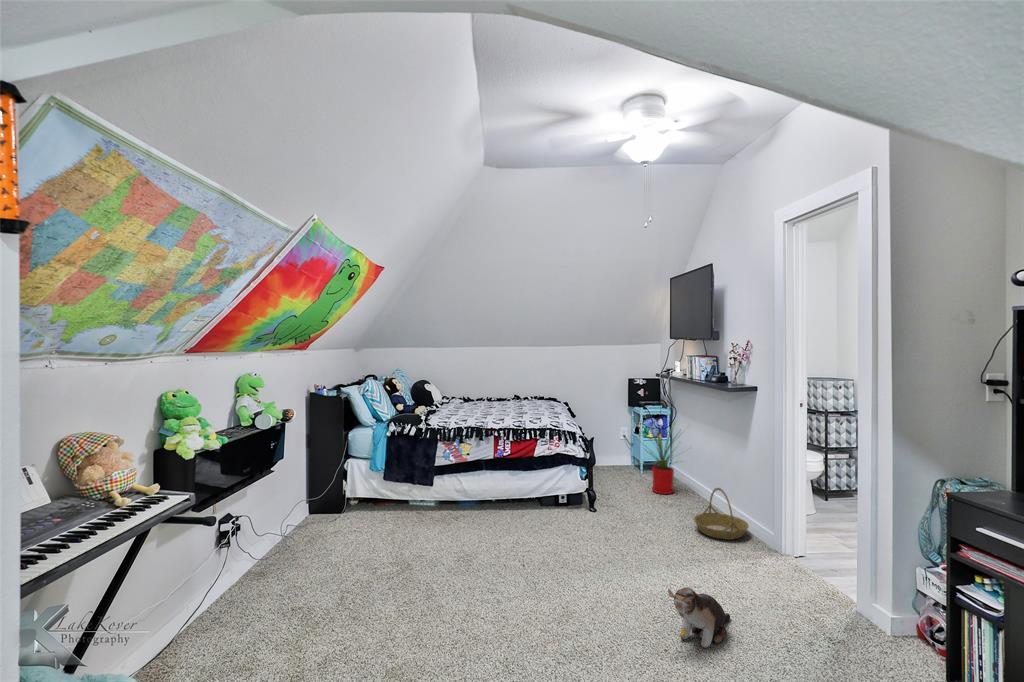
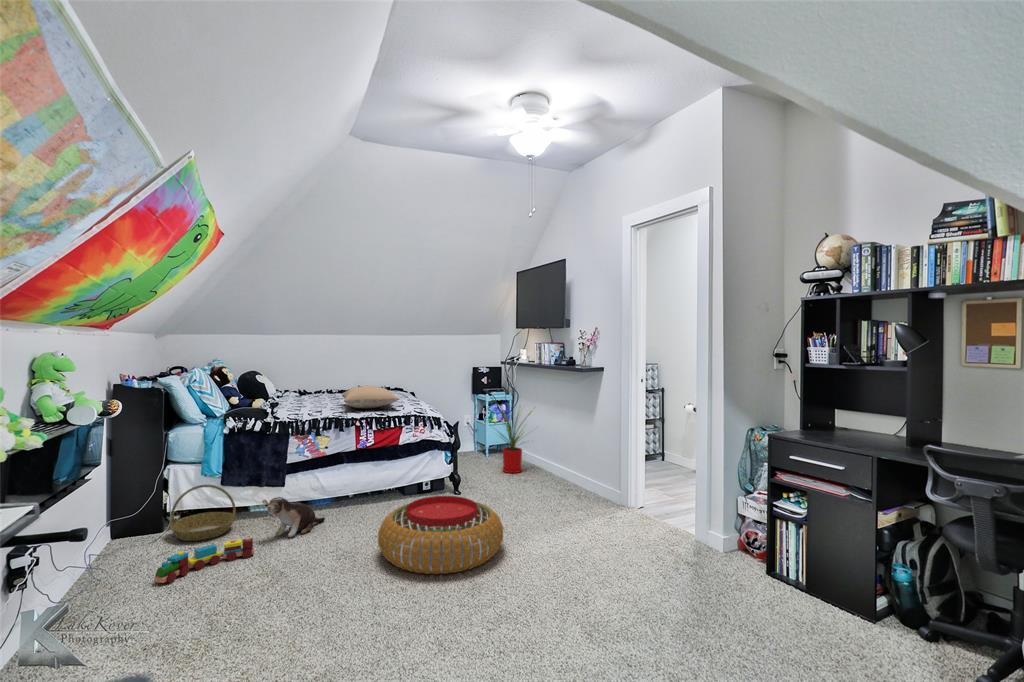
pillow: none [486,398,537,419] -> present [342,386,399,408]
basket: present [694,488,749,540] -> present [170,485,236,541]
pouf: none [490,514,613,596] -> present [378,496,503,574]
toy train: none [319,529,397,559] -> present [154,537,254,583]
plush toy: present [668,587,730,648] -> present [262,497,325,537]

